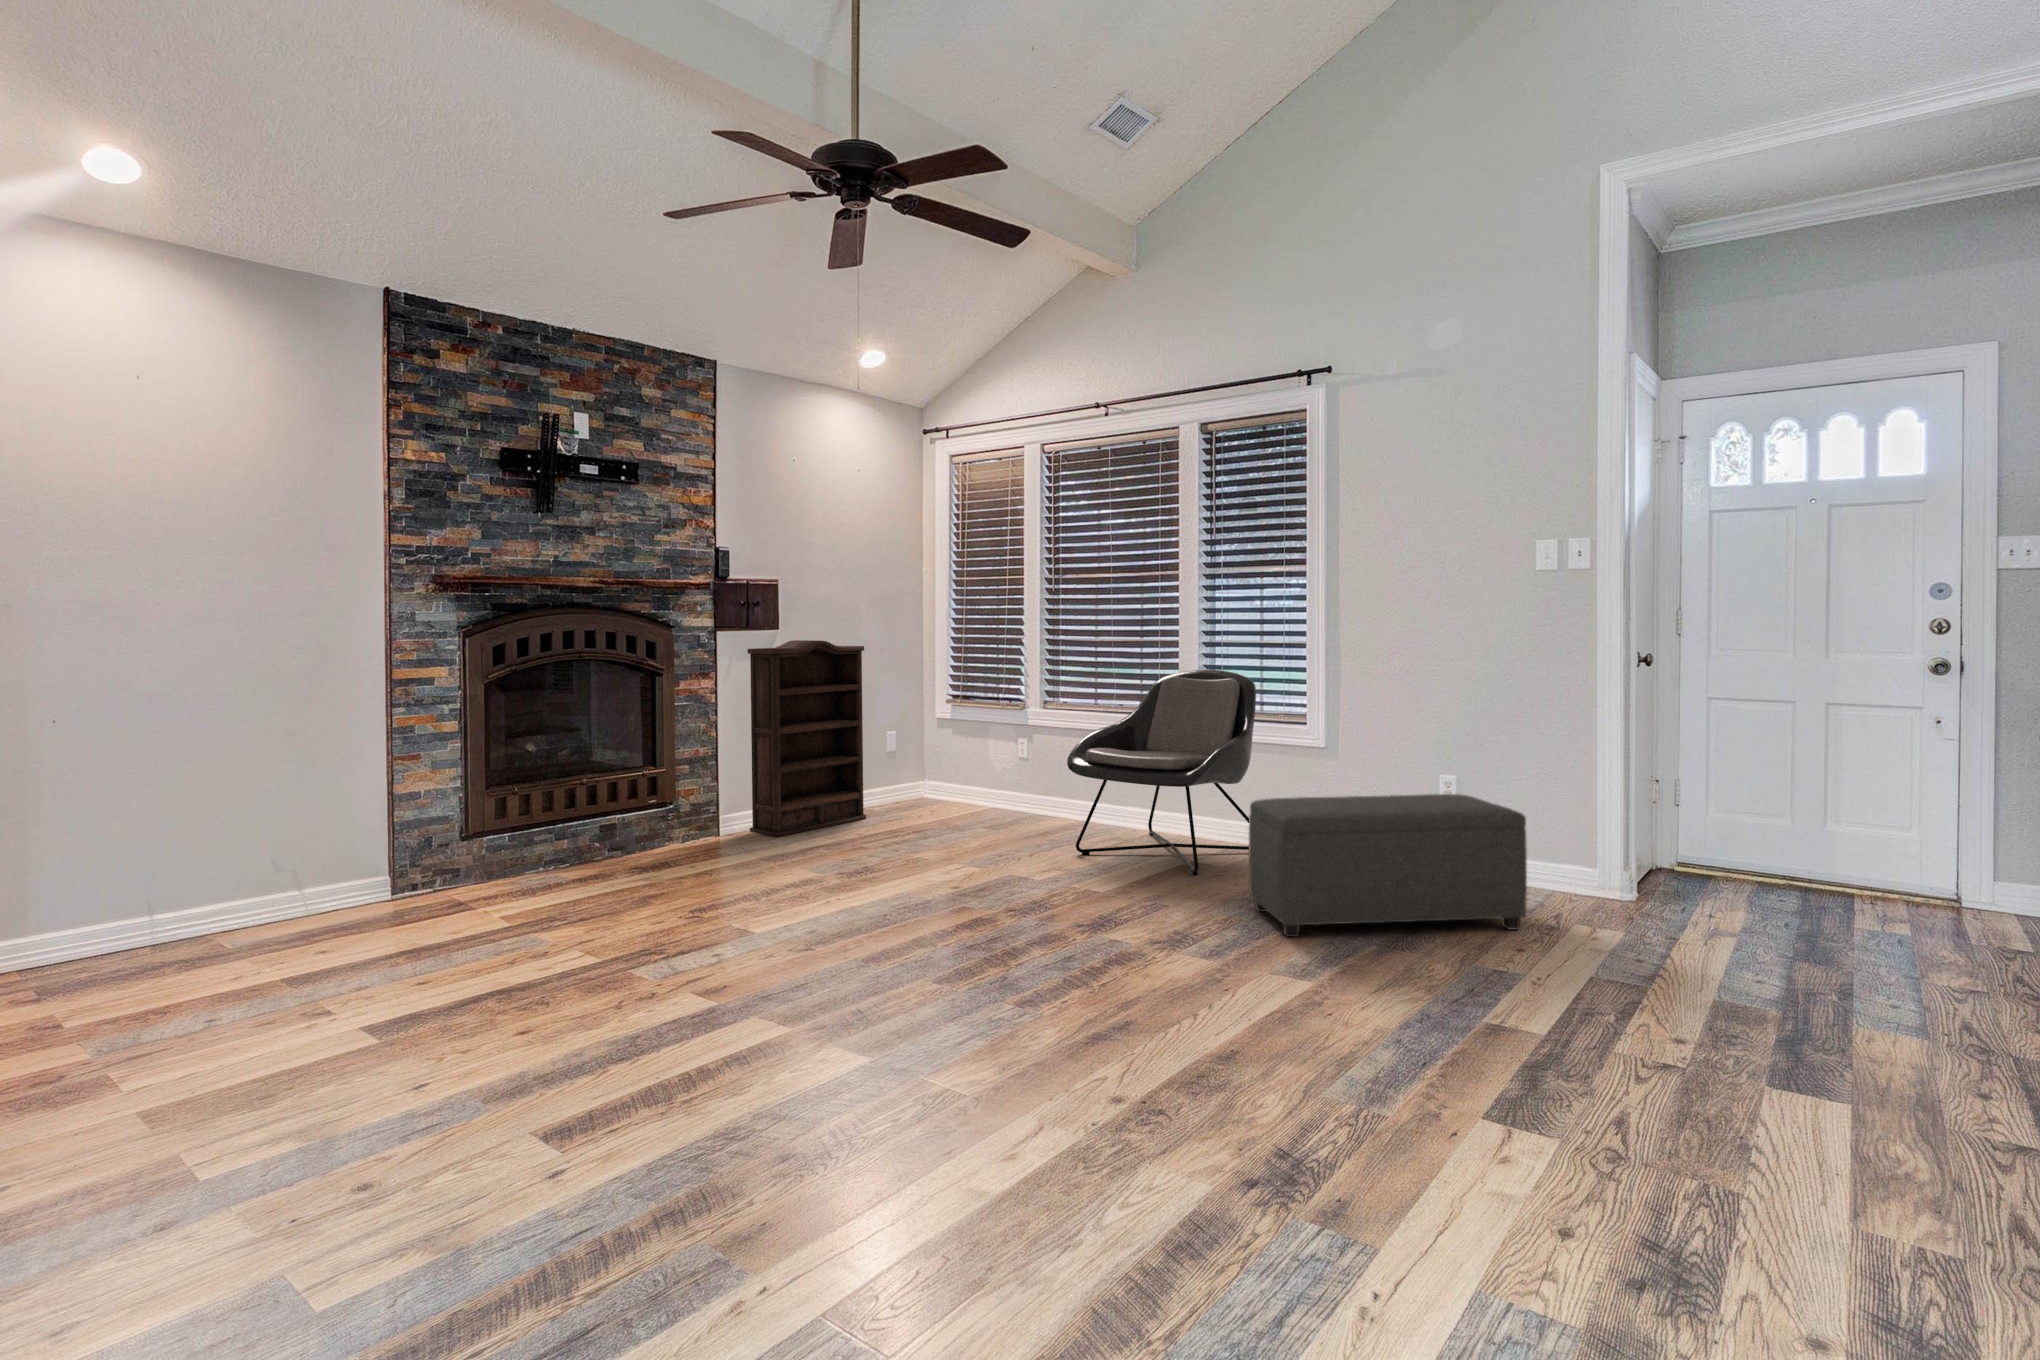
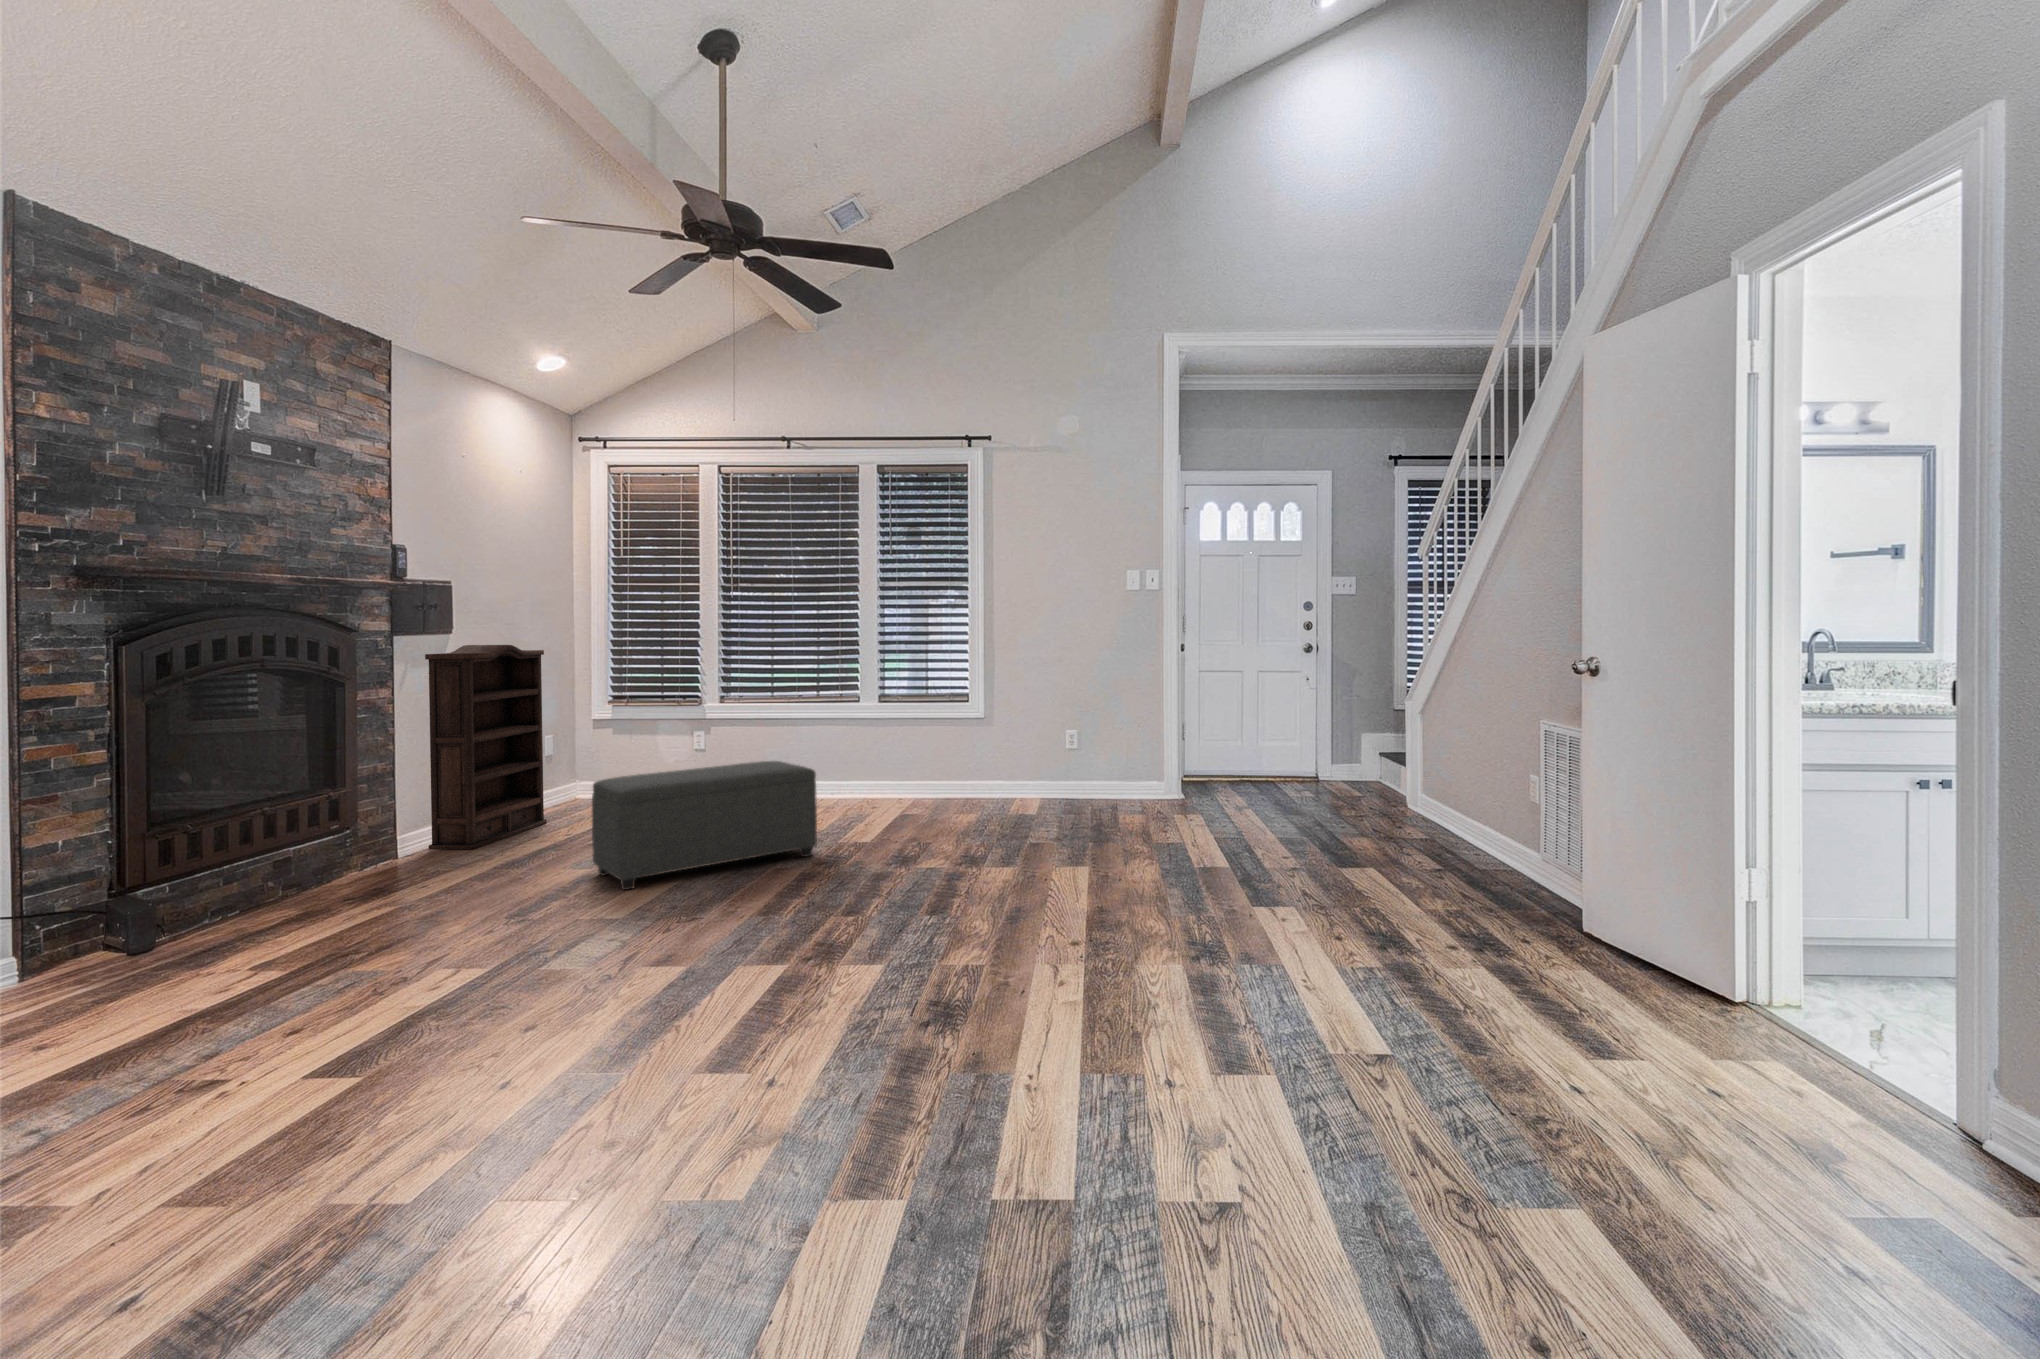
lounge chair: present [1067,670,1256,875] -> none [795,664,945,824]
ottoman: present [1249,794,1527,937] -> present [592,761,817,890]

